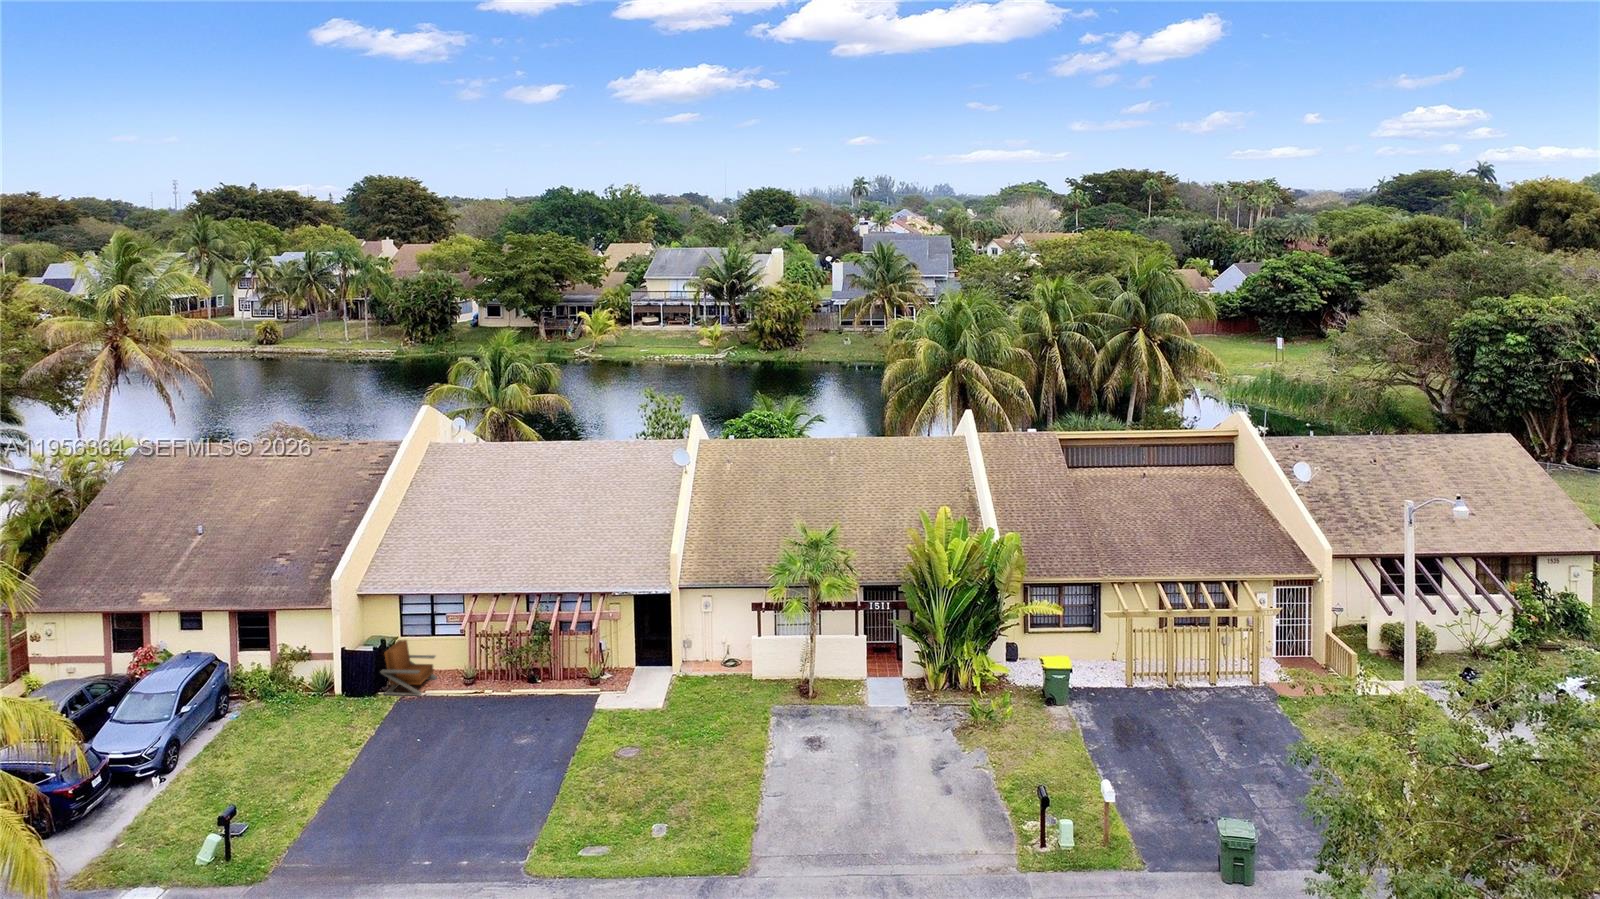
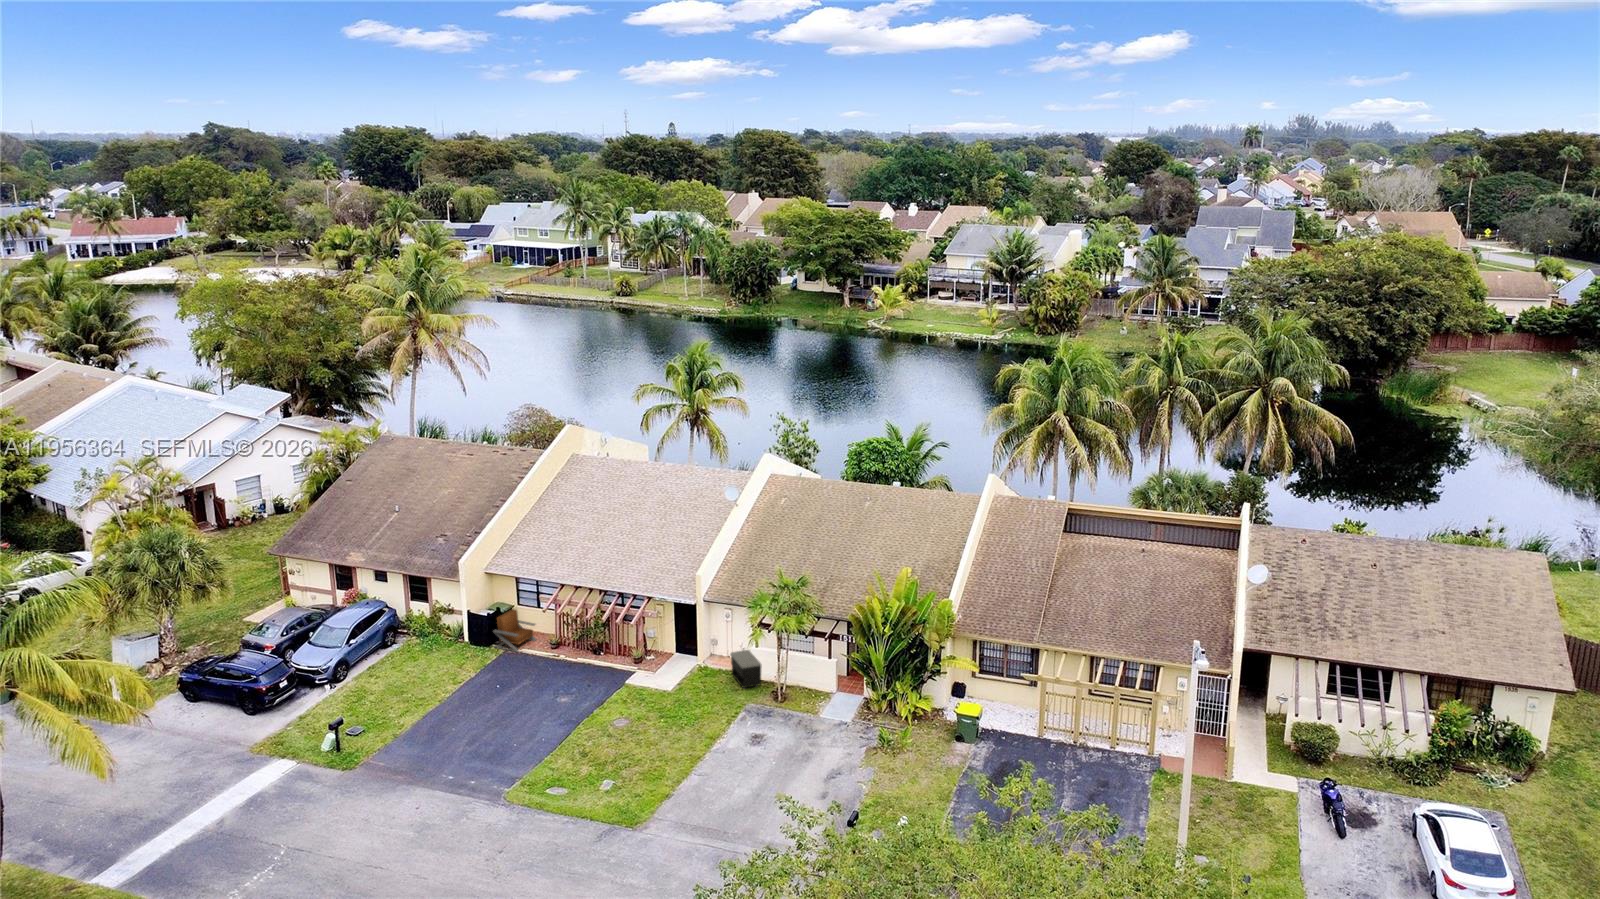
storage bench: none [724,643,772,691] -> present [730,650,761,688]

